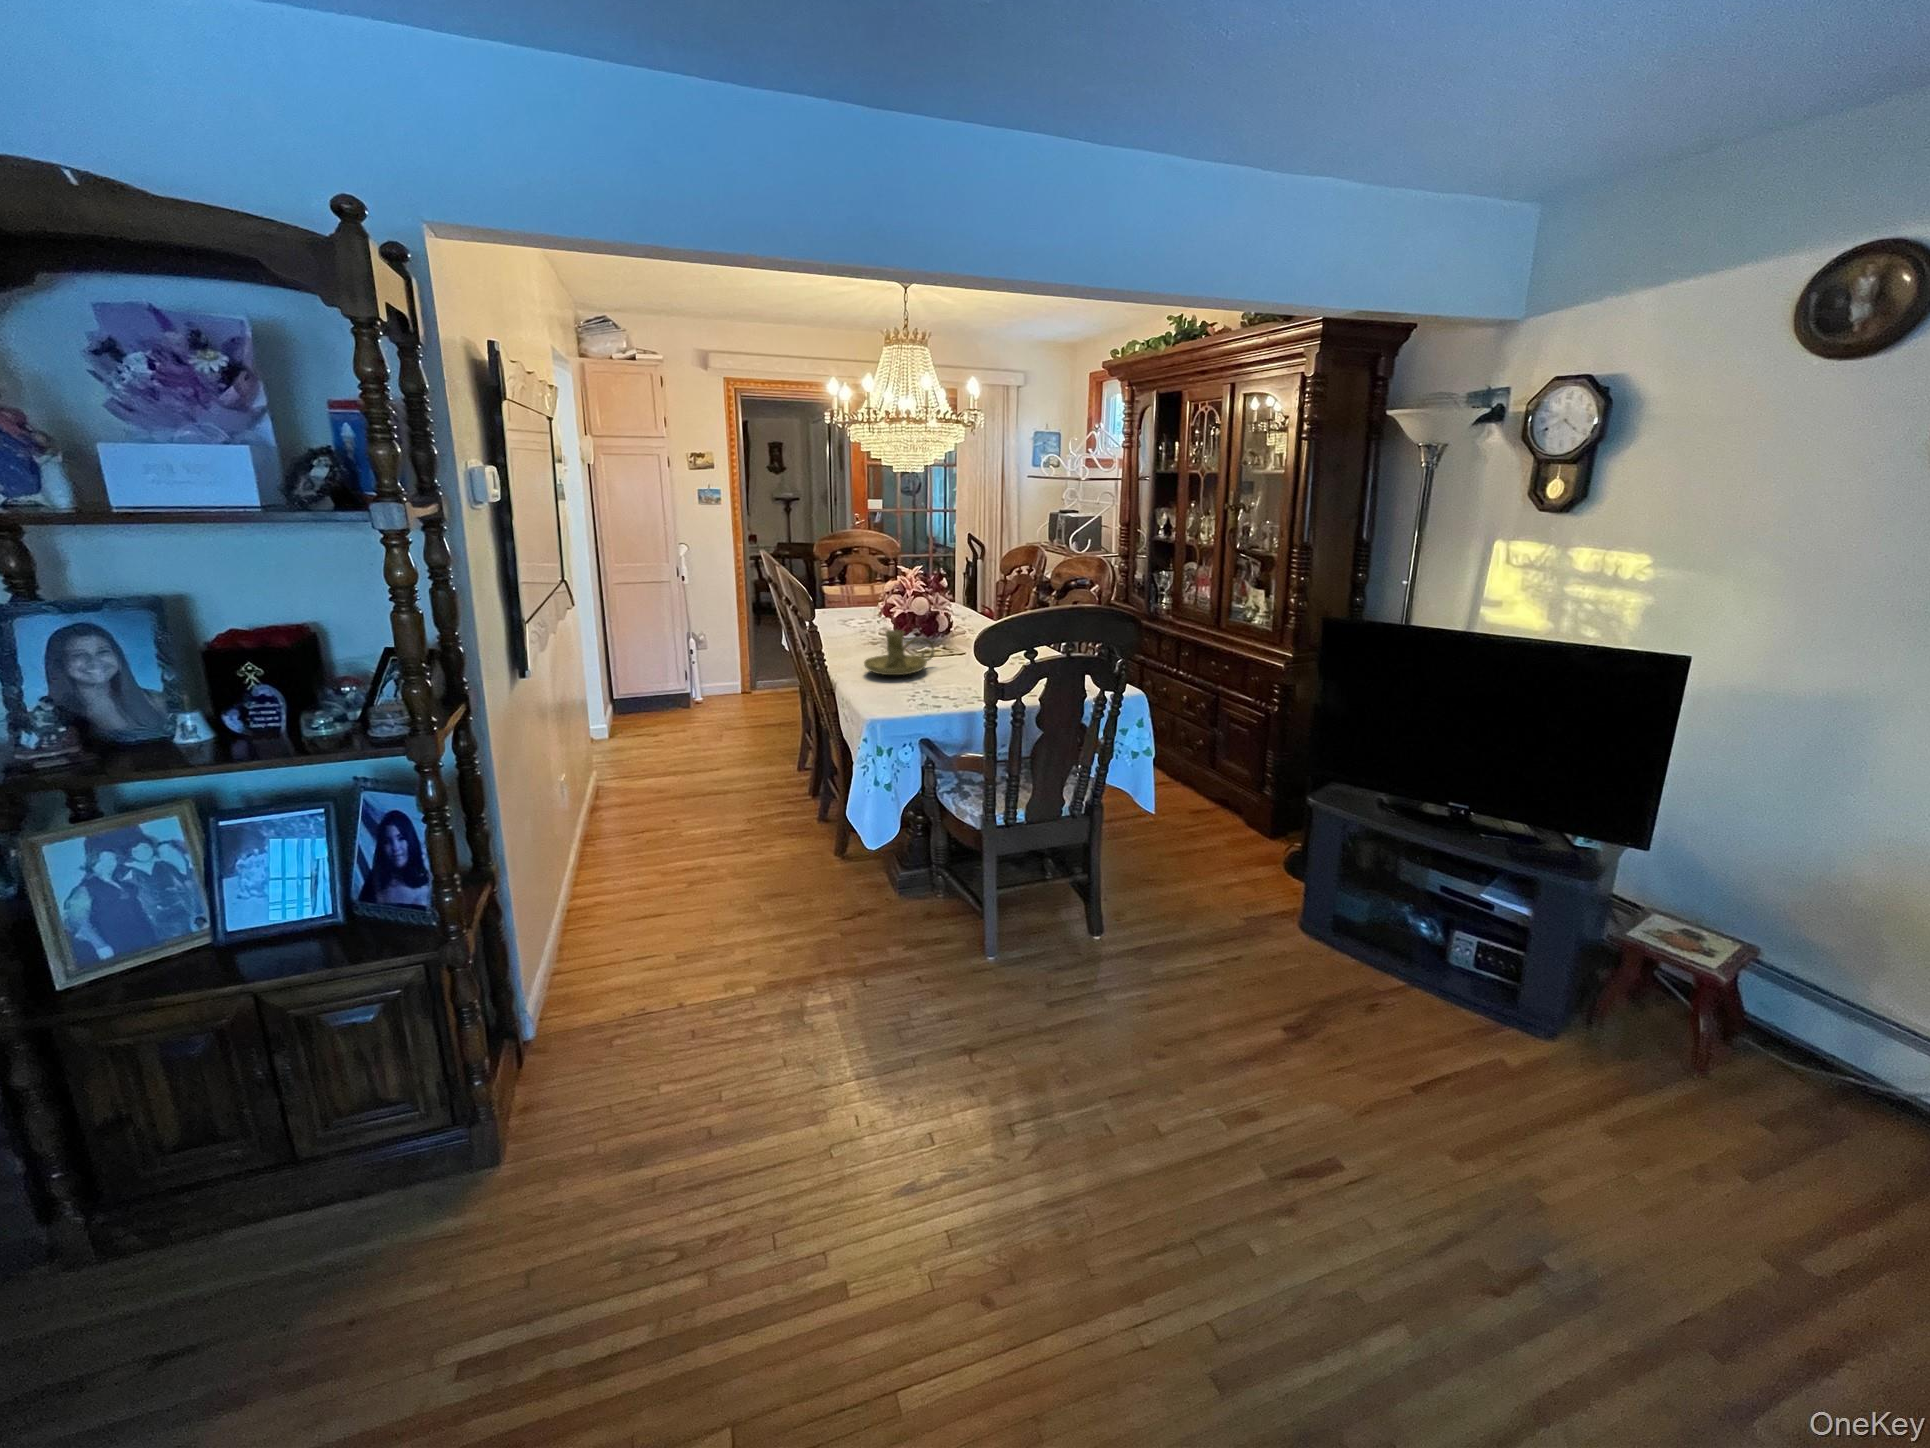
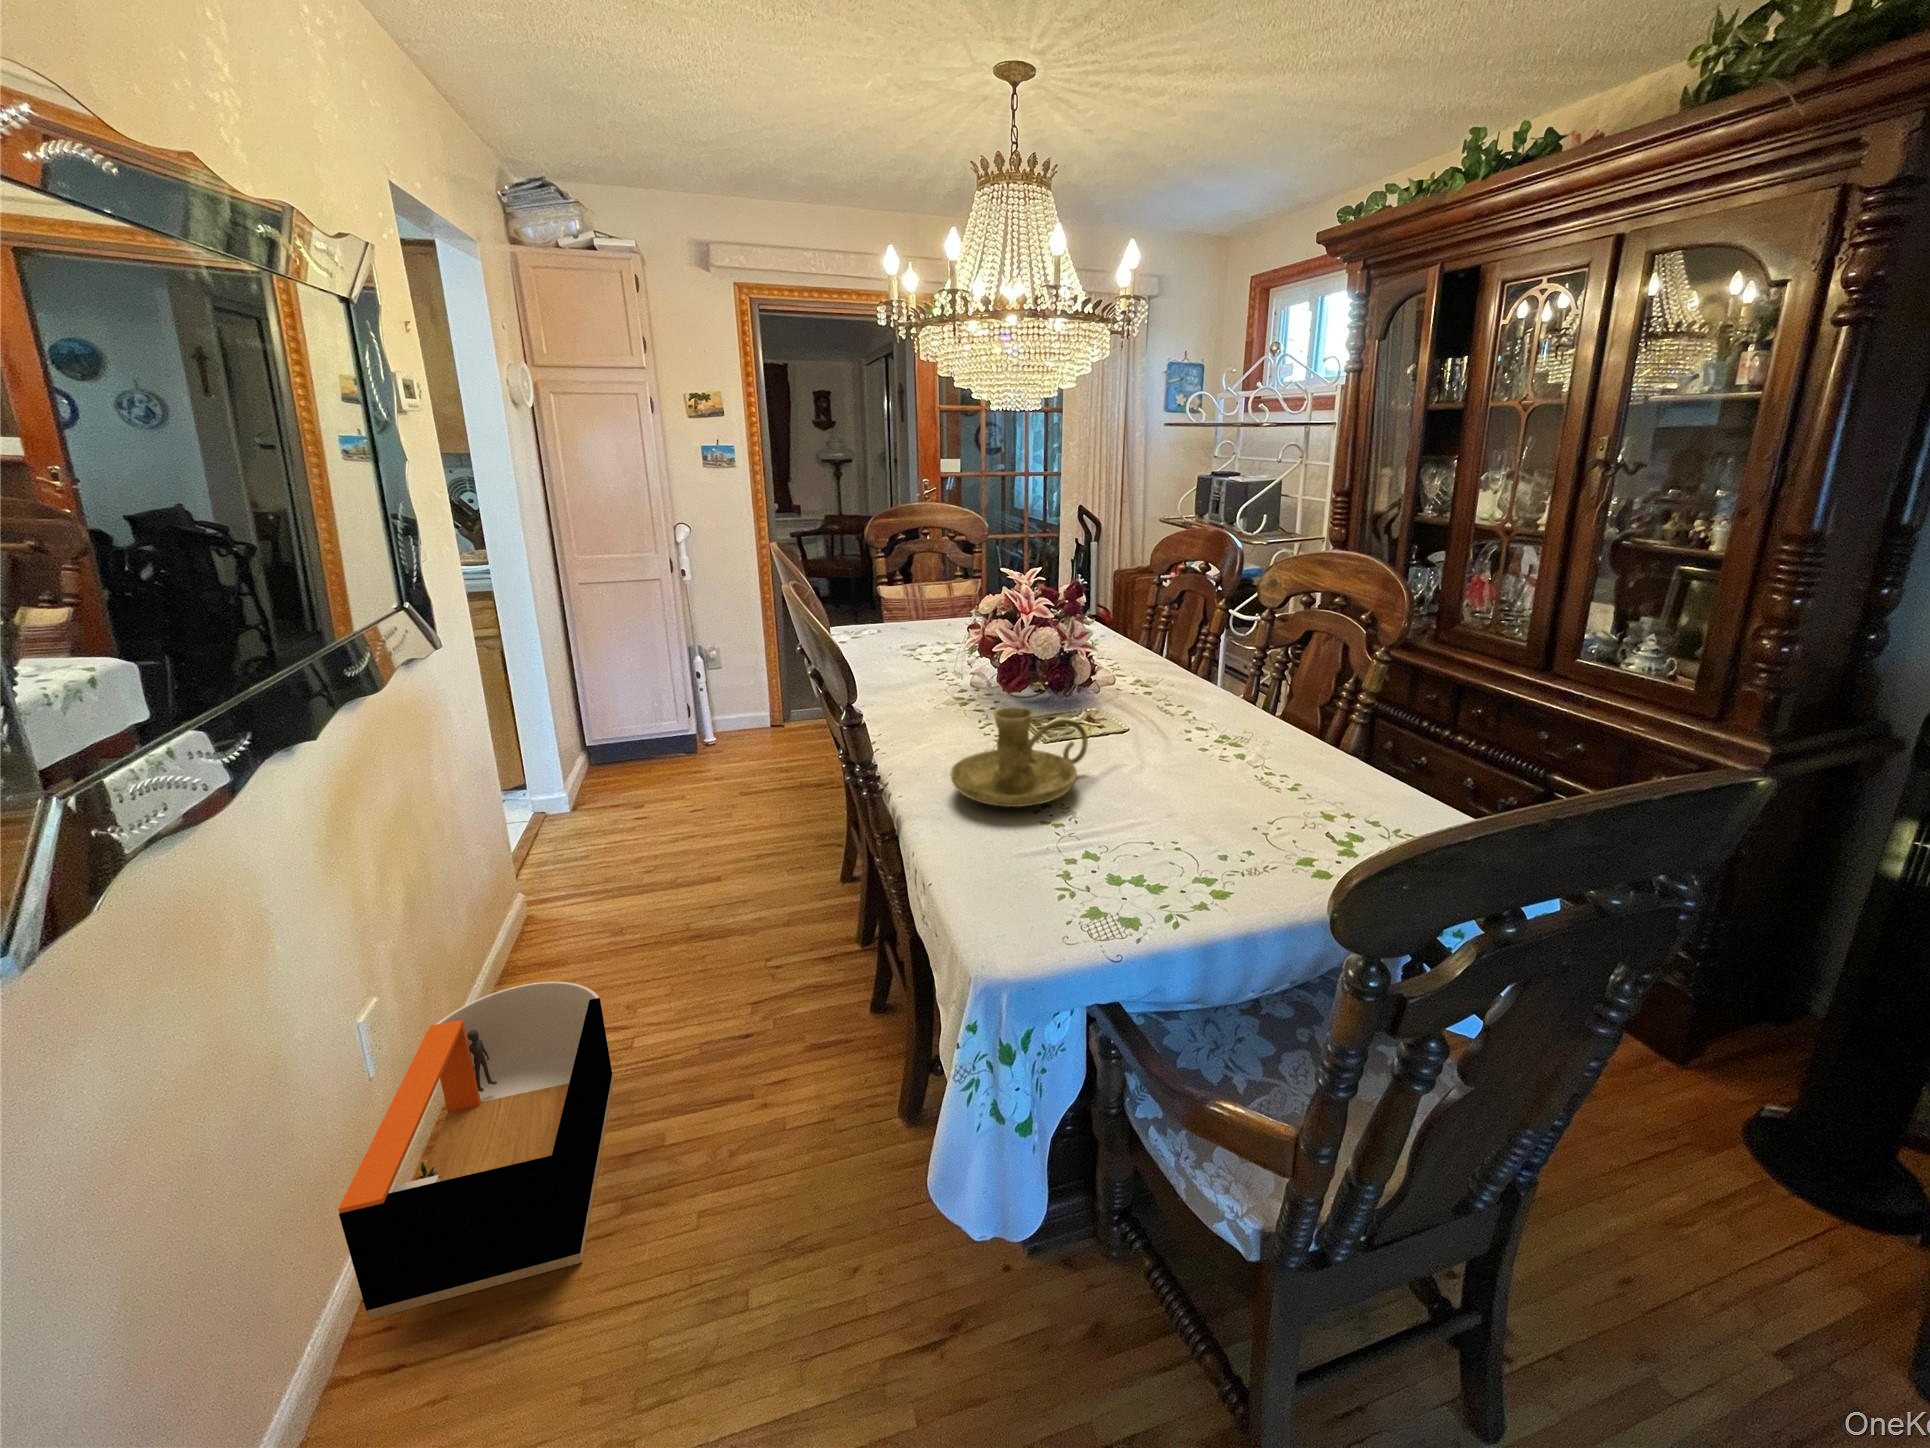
storage bin: none [569,793,677,922] -> present [338,982,614,1320]

